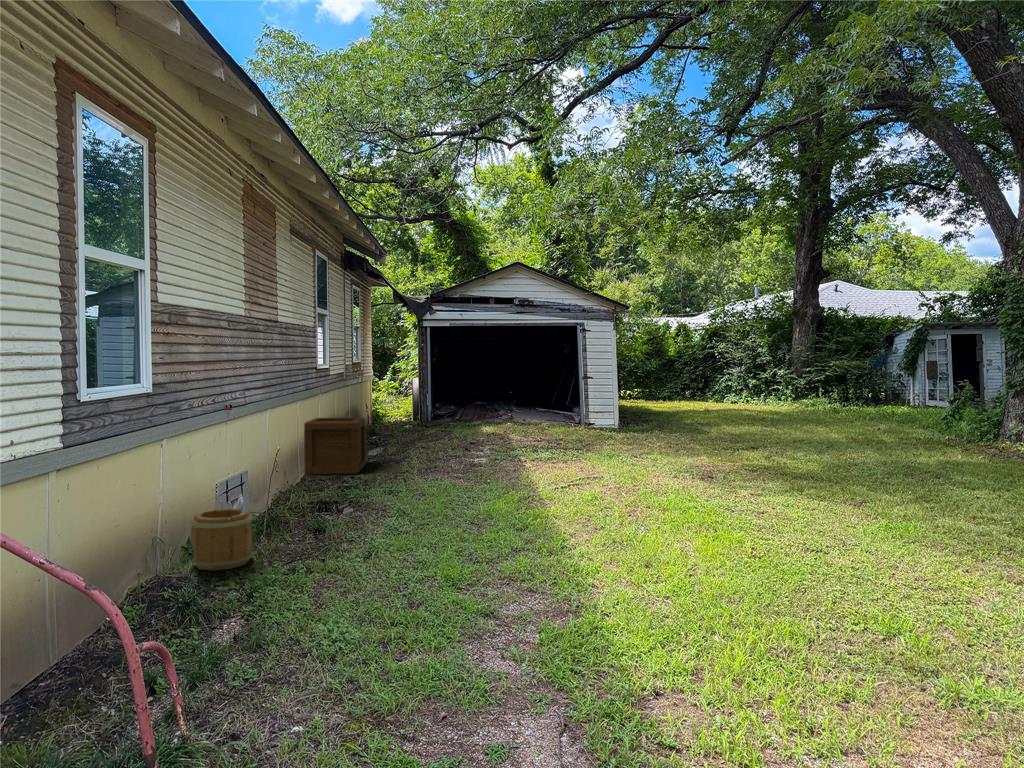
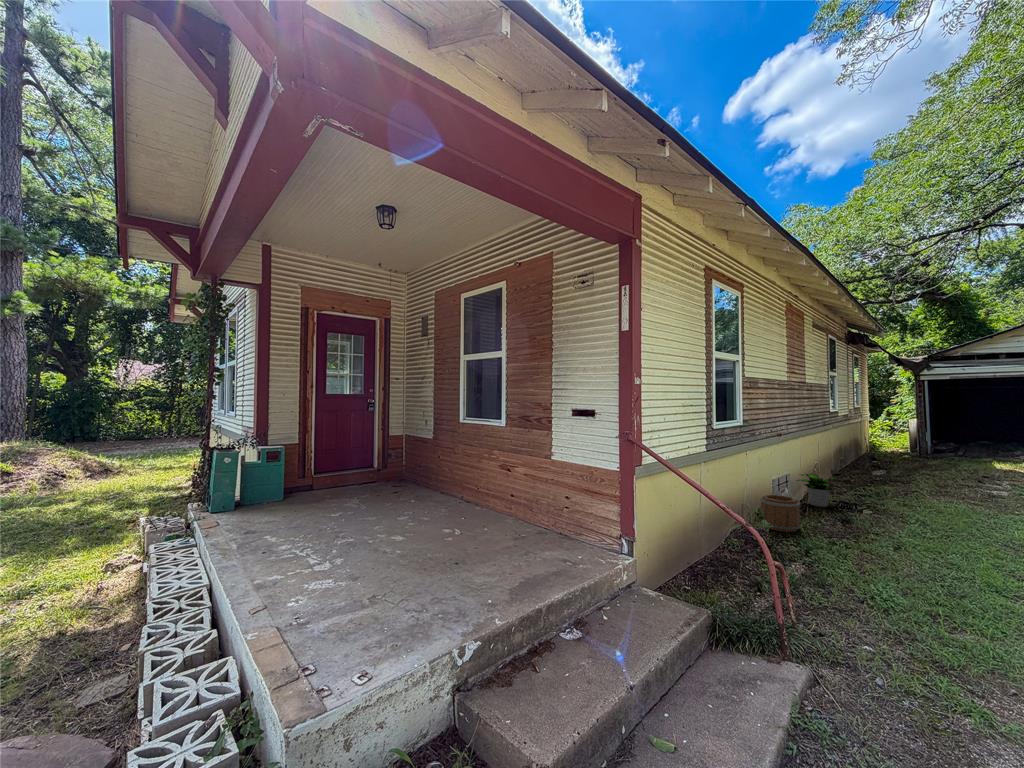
wooden crate: present [304,418,366,475] -> none [822,445,873,488]
potted plant: none [256,464,317,514] -> present [797,474,837,507]

